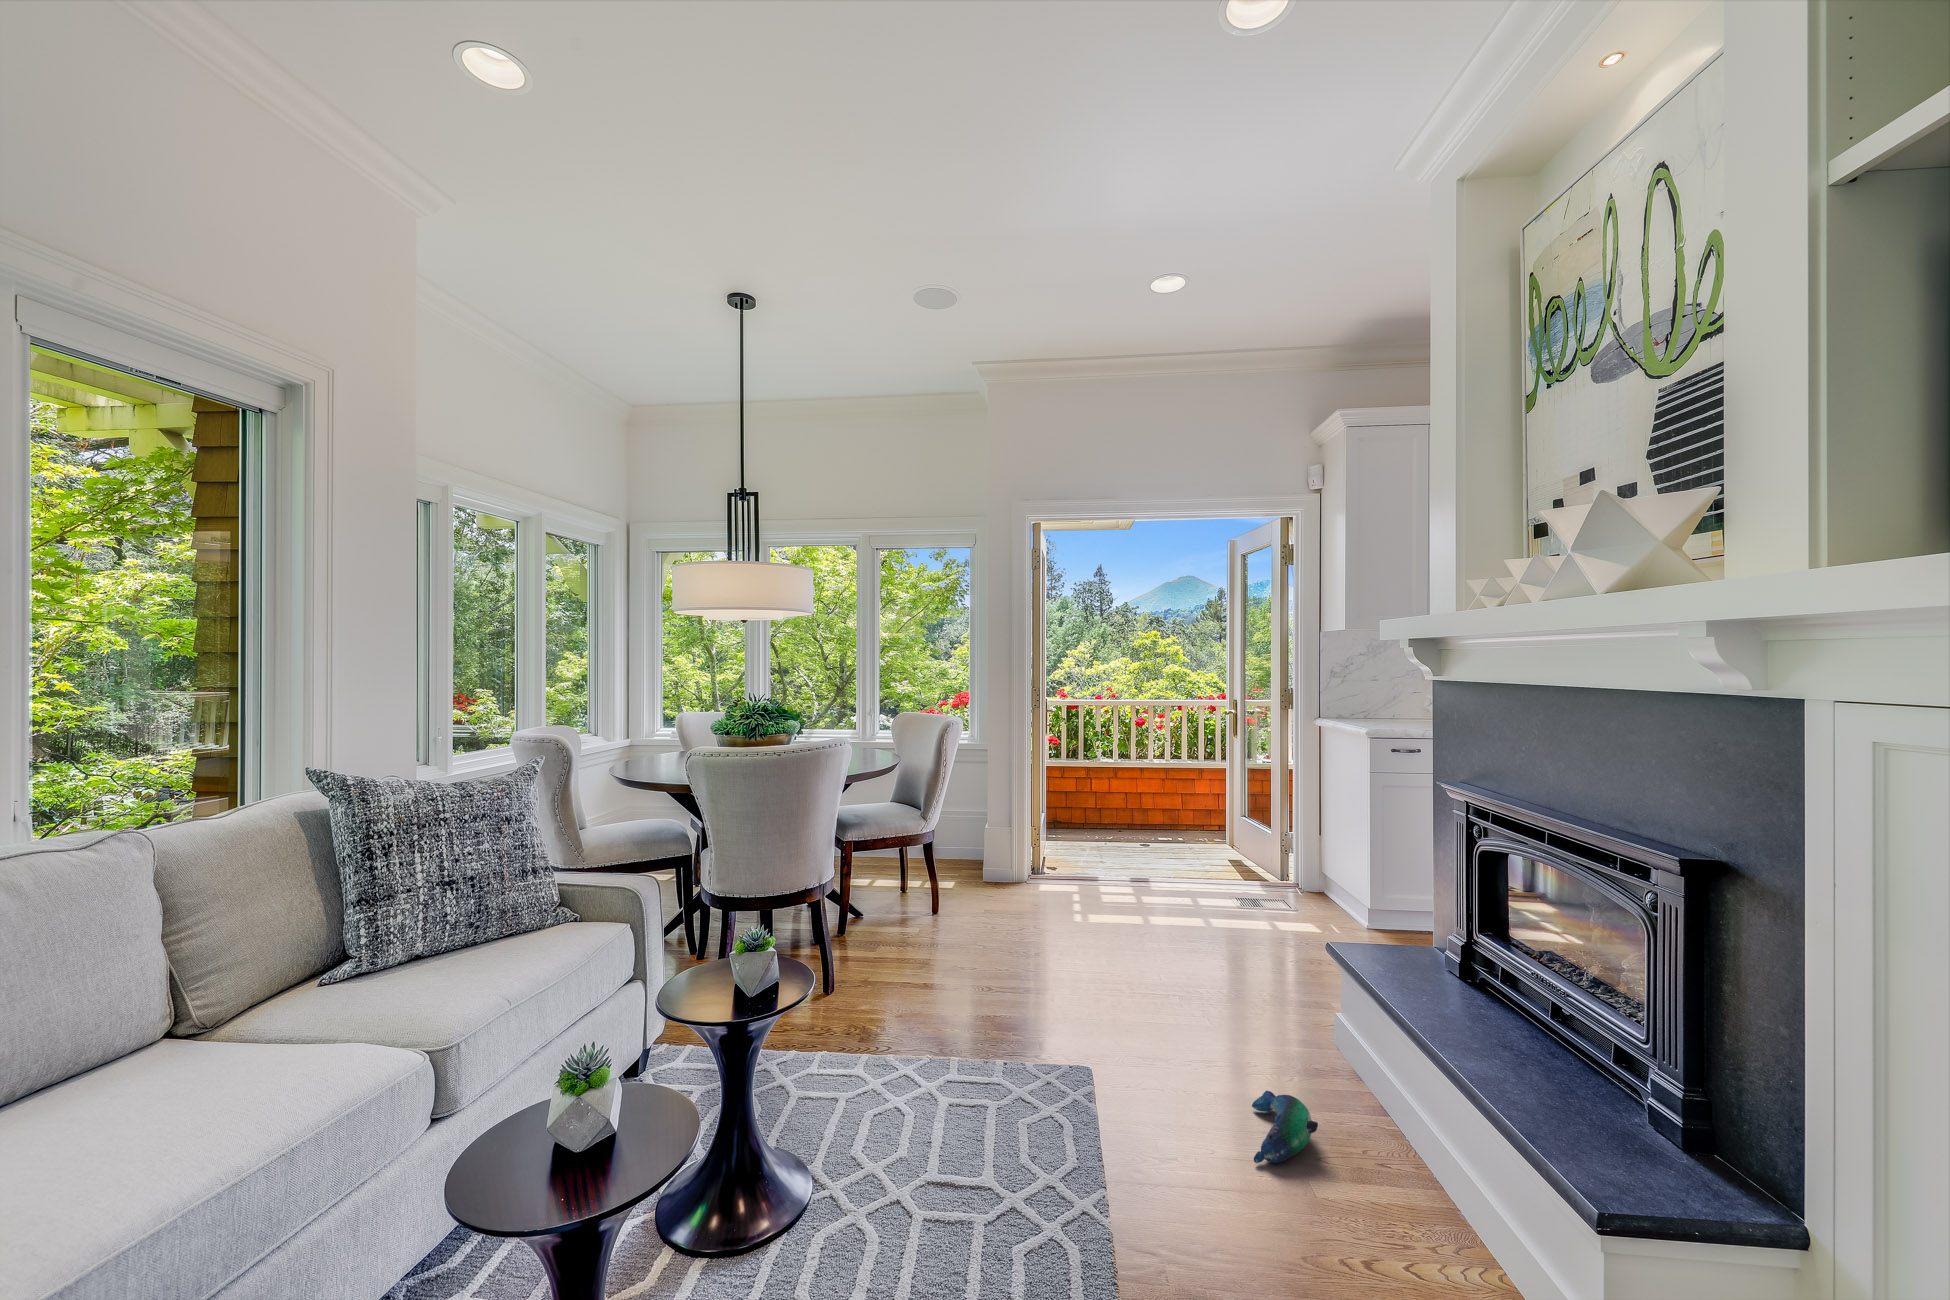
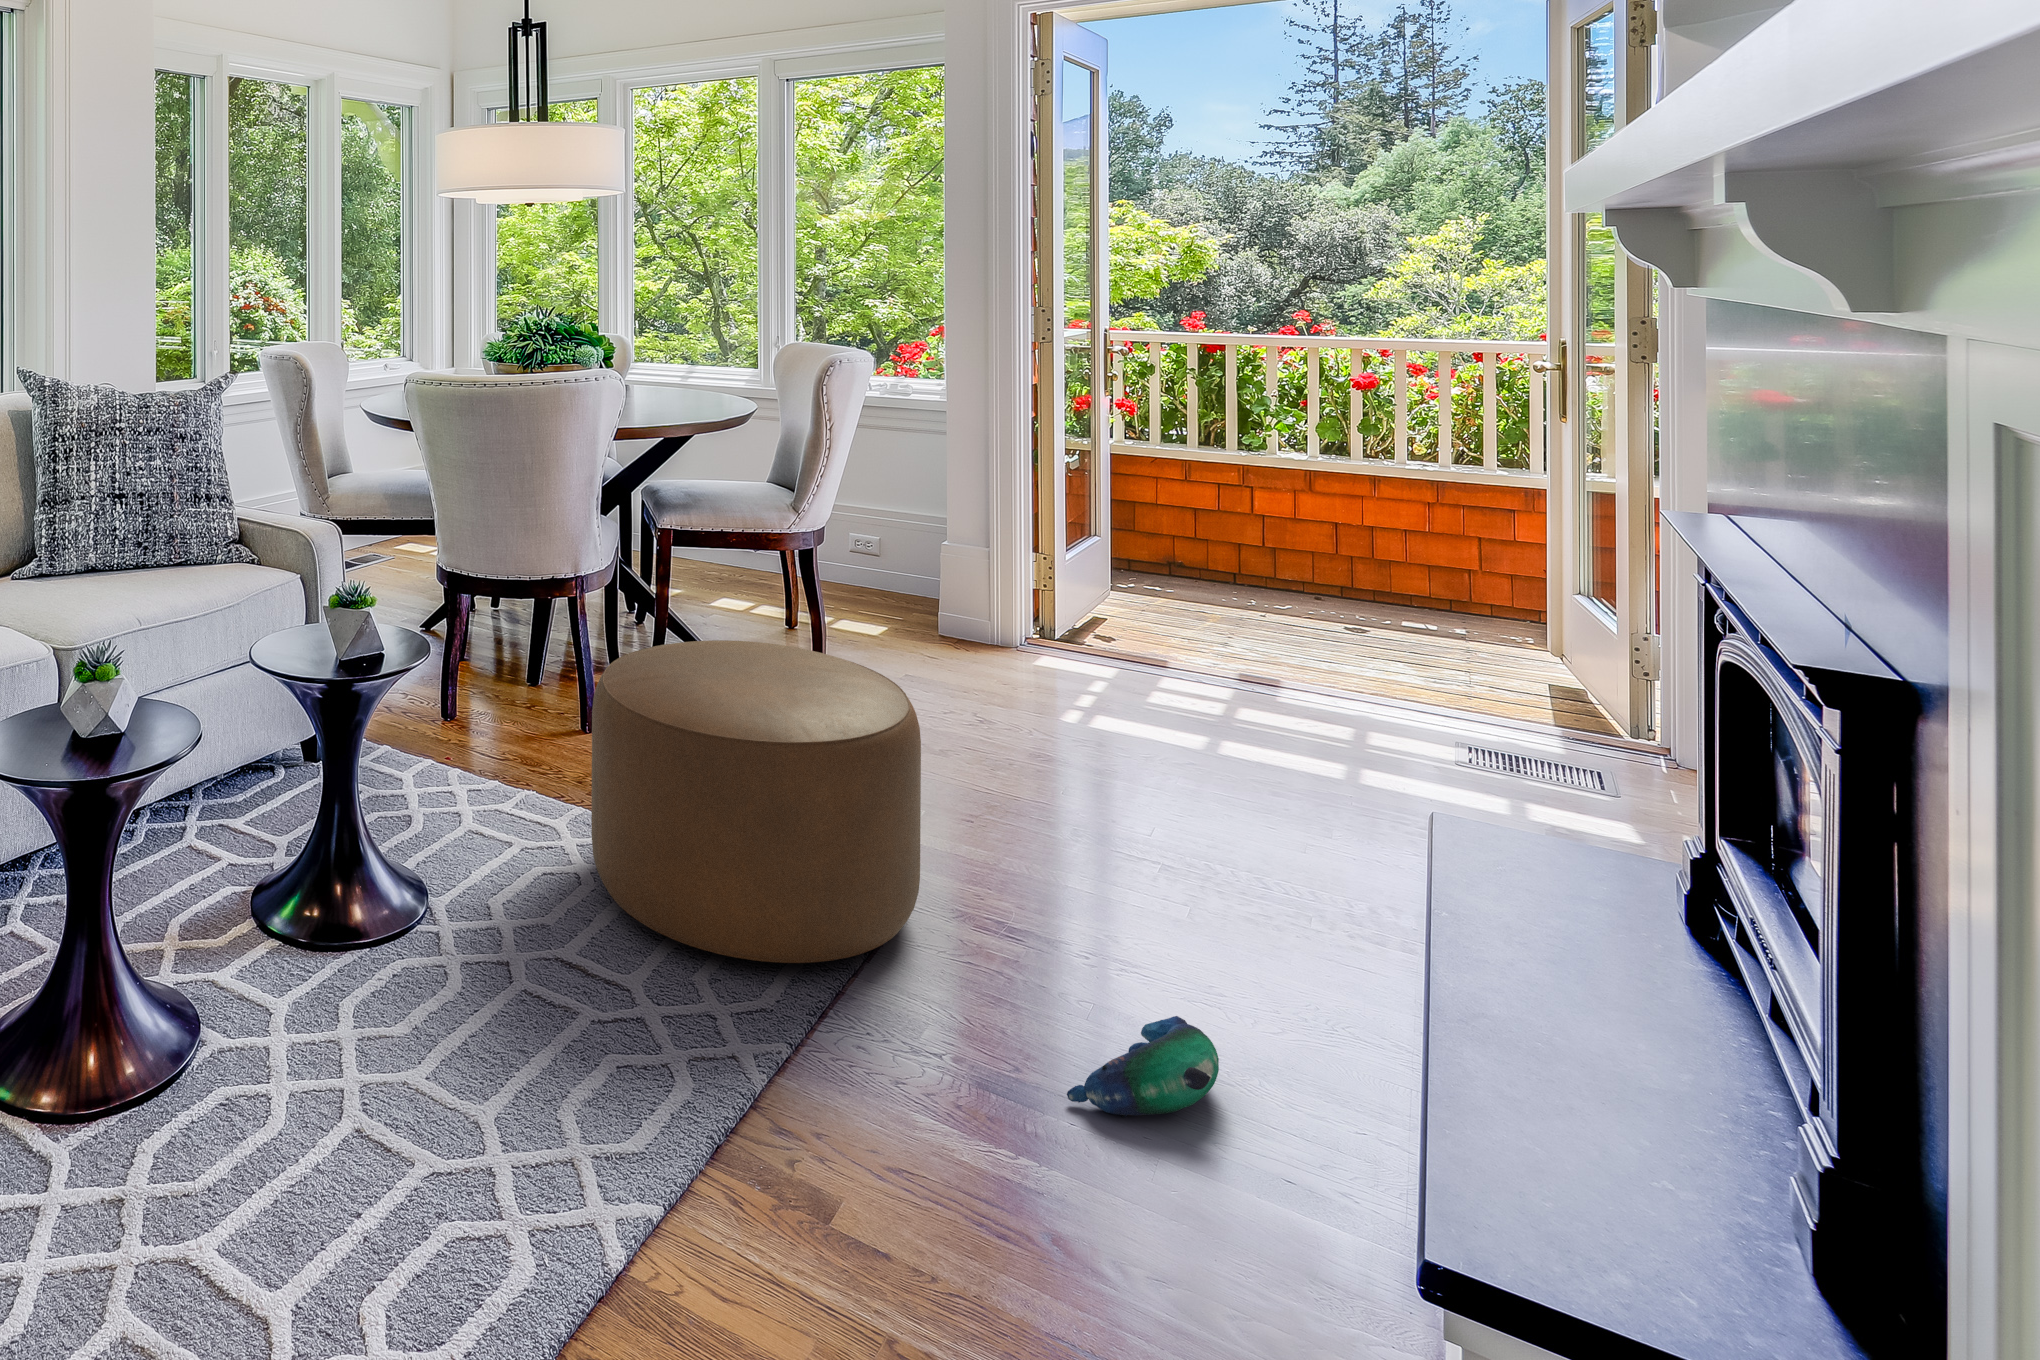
ottoman: none [904,915,1118,1140] -> present [591,640,921,963]

